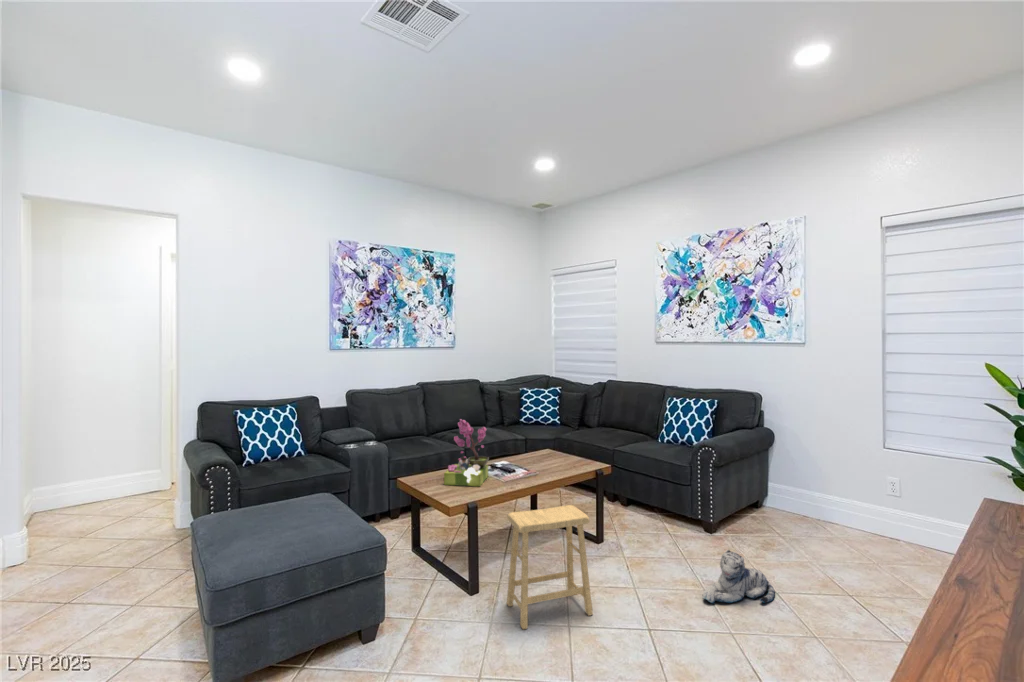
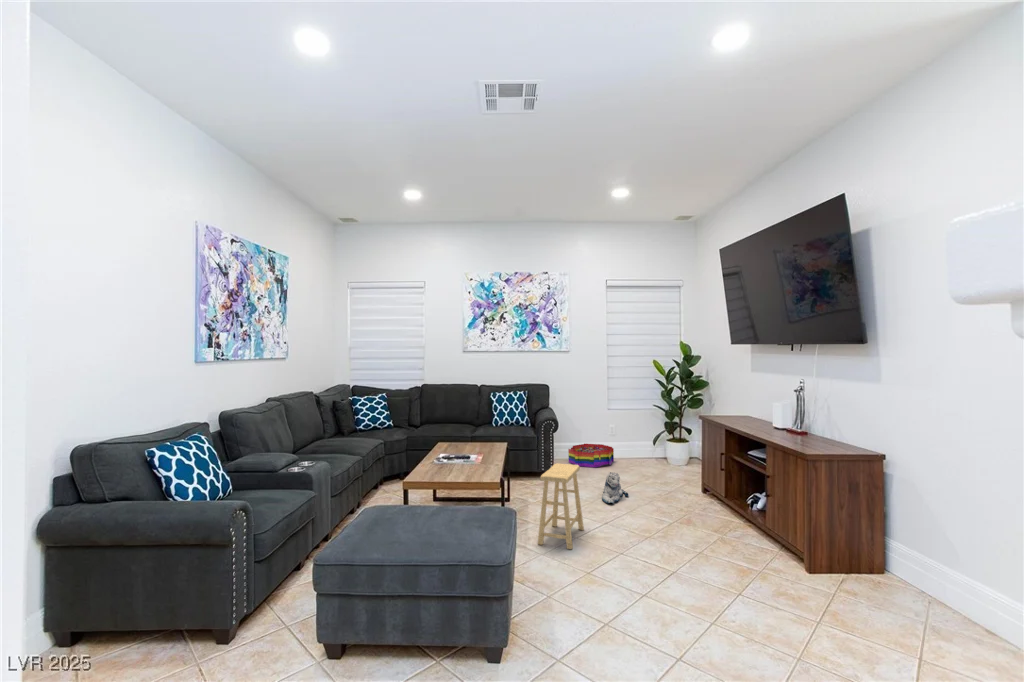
flower arrangement: present [444,419,489,486] -> none [441,417,485,474]
storage bin: none [782,498,868,549] -> present [568,444,614,467]

